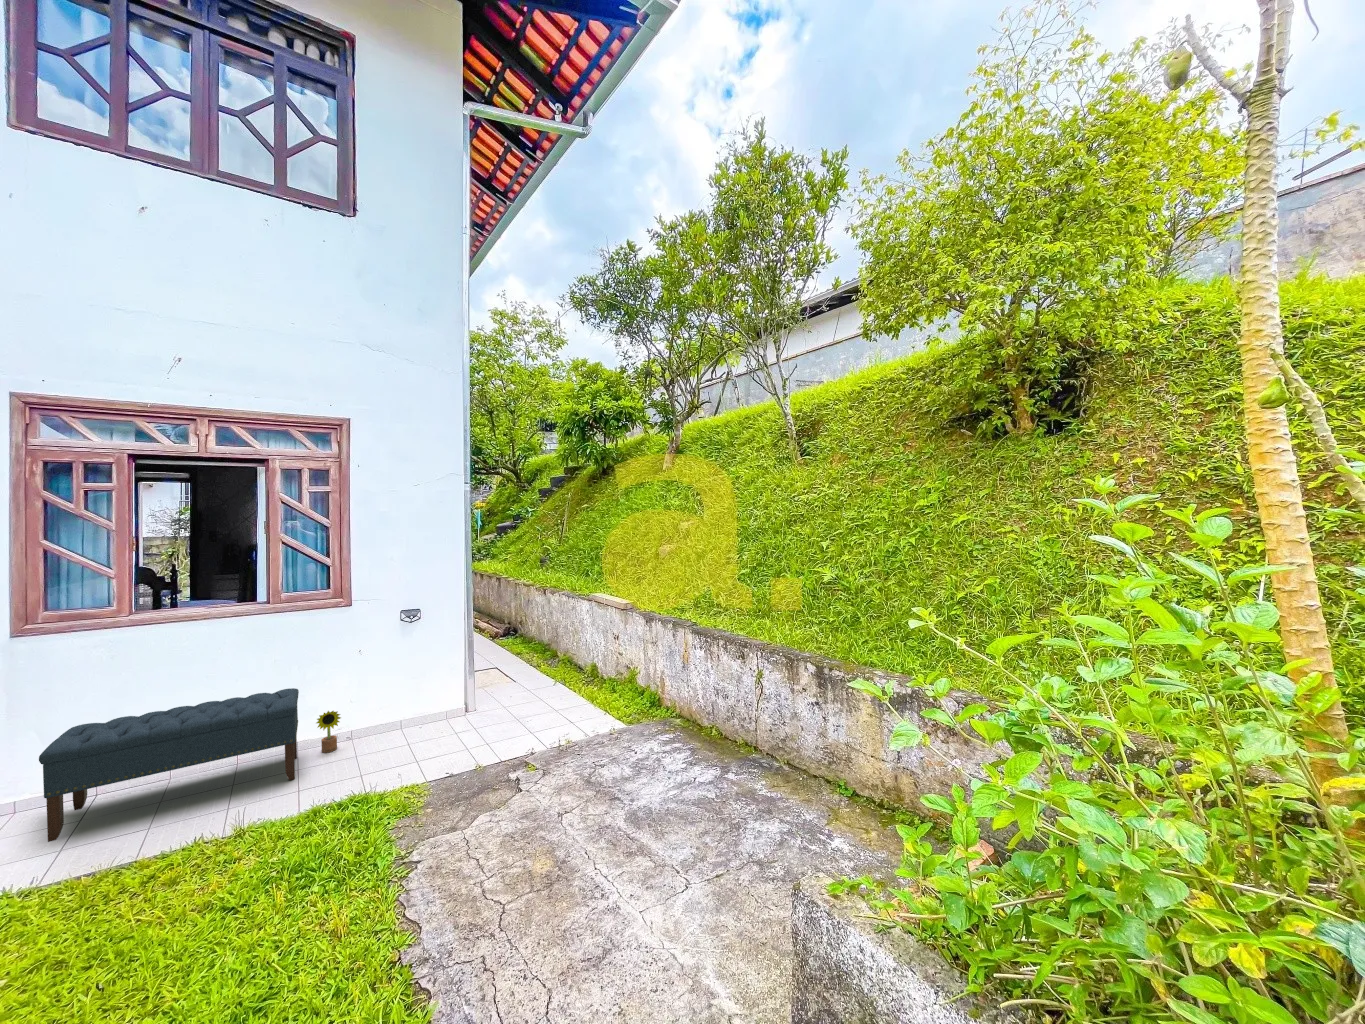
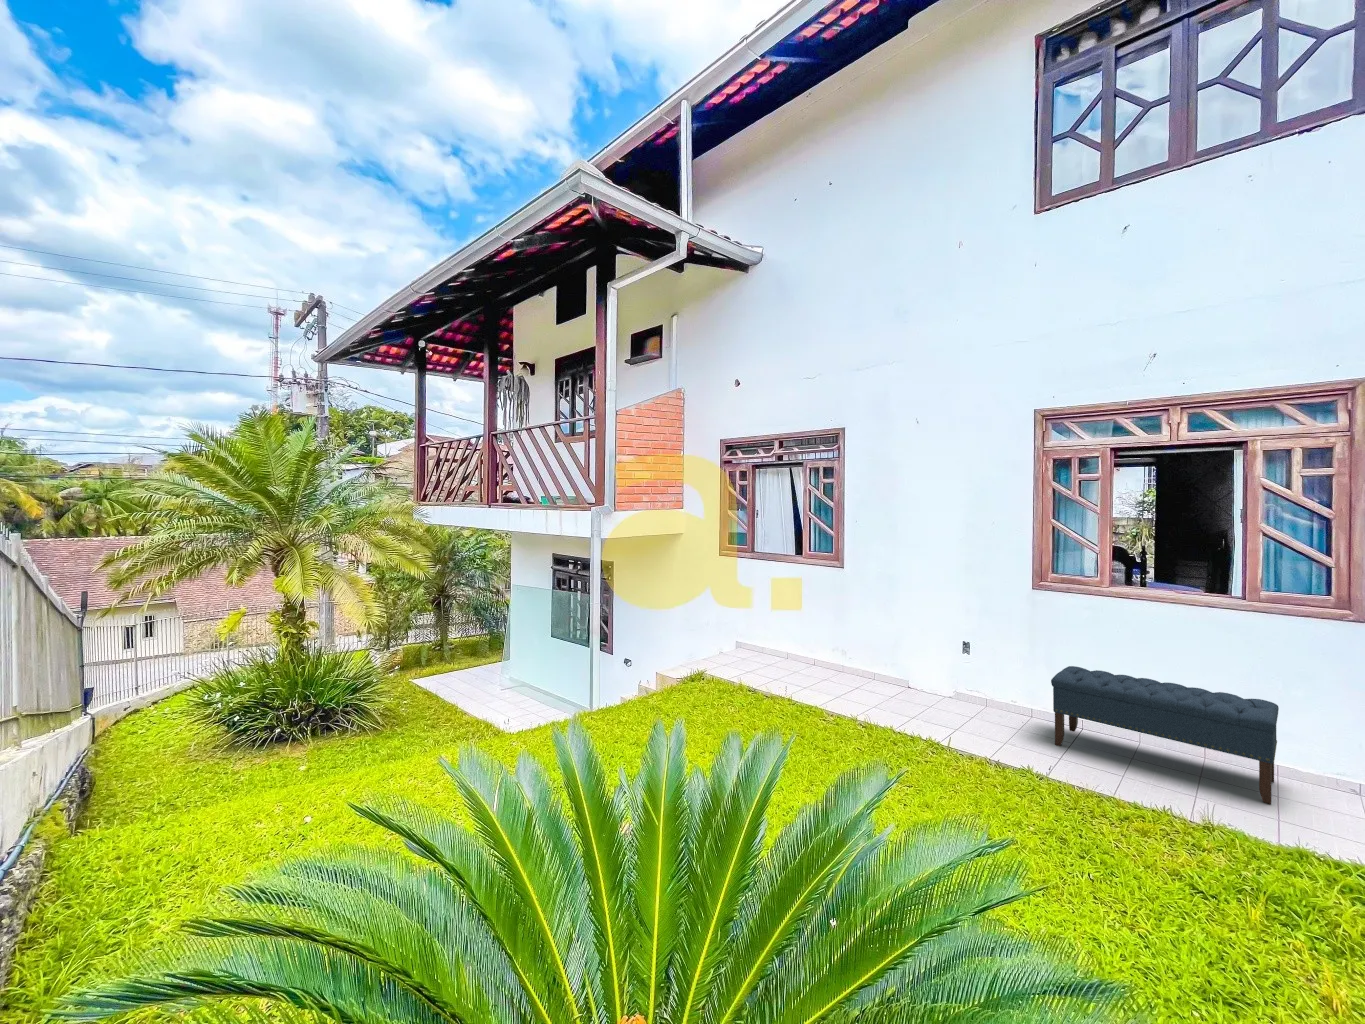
decorative plant: present [316,711,341,753] -> none [1302,746,1343,798]

